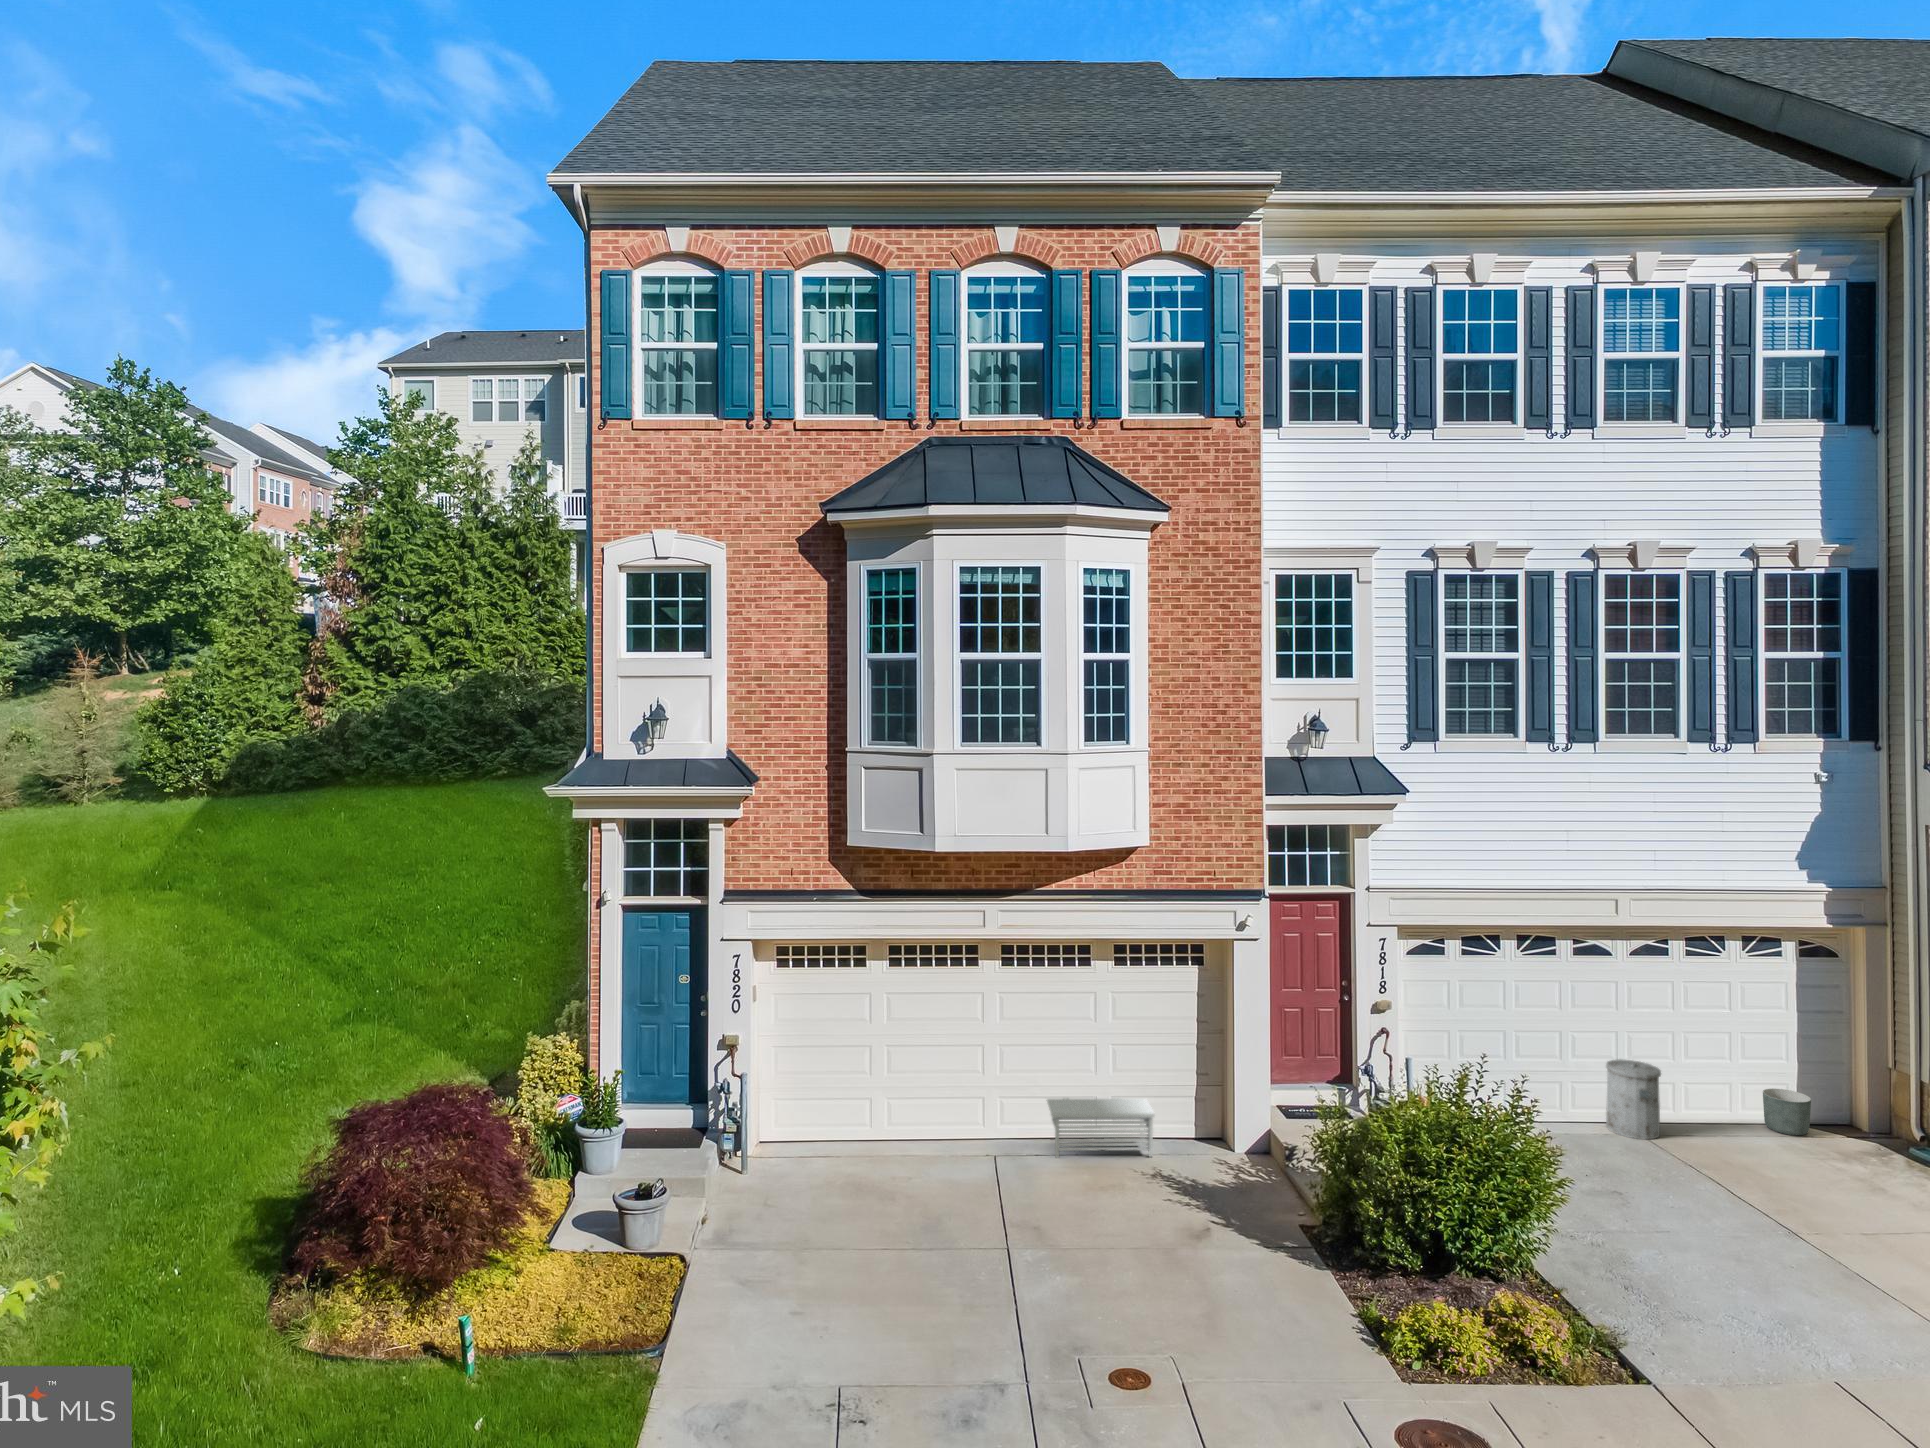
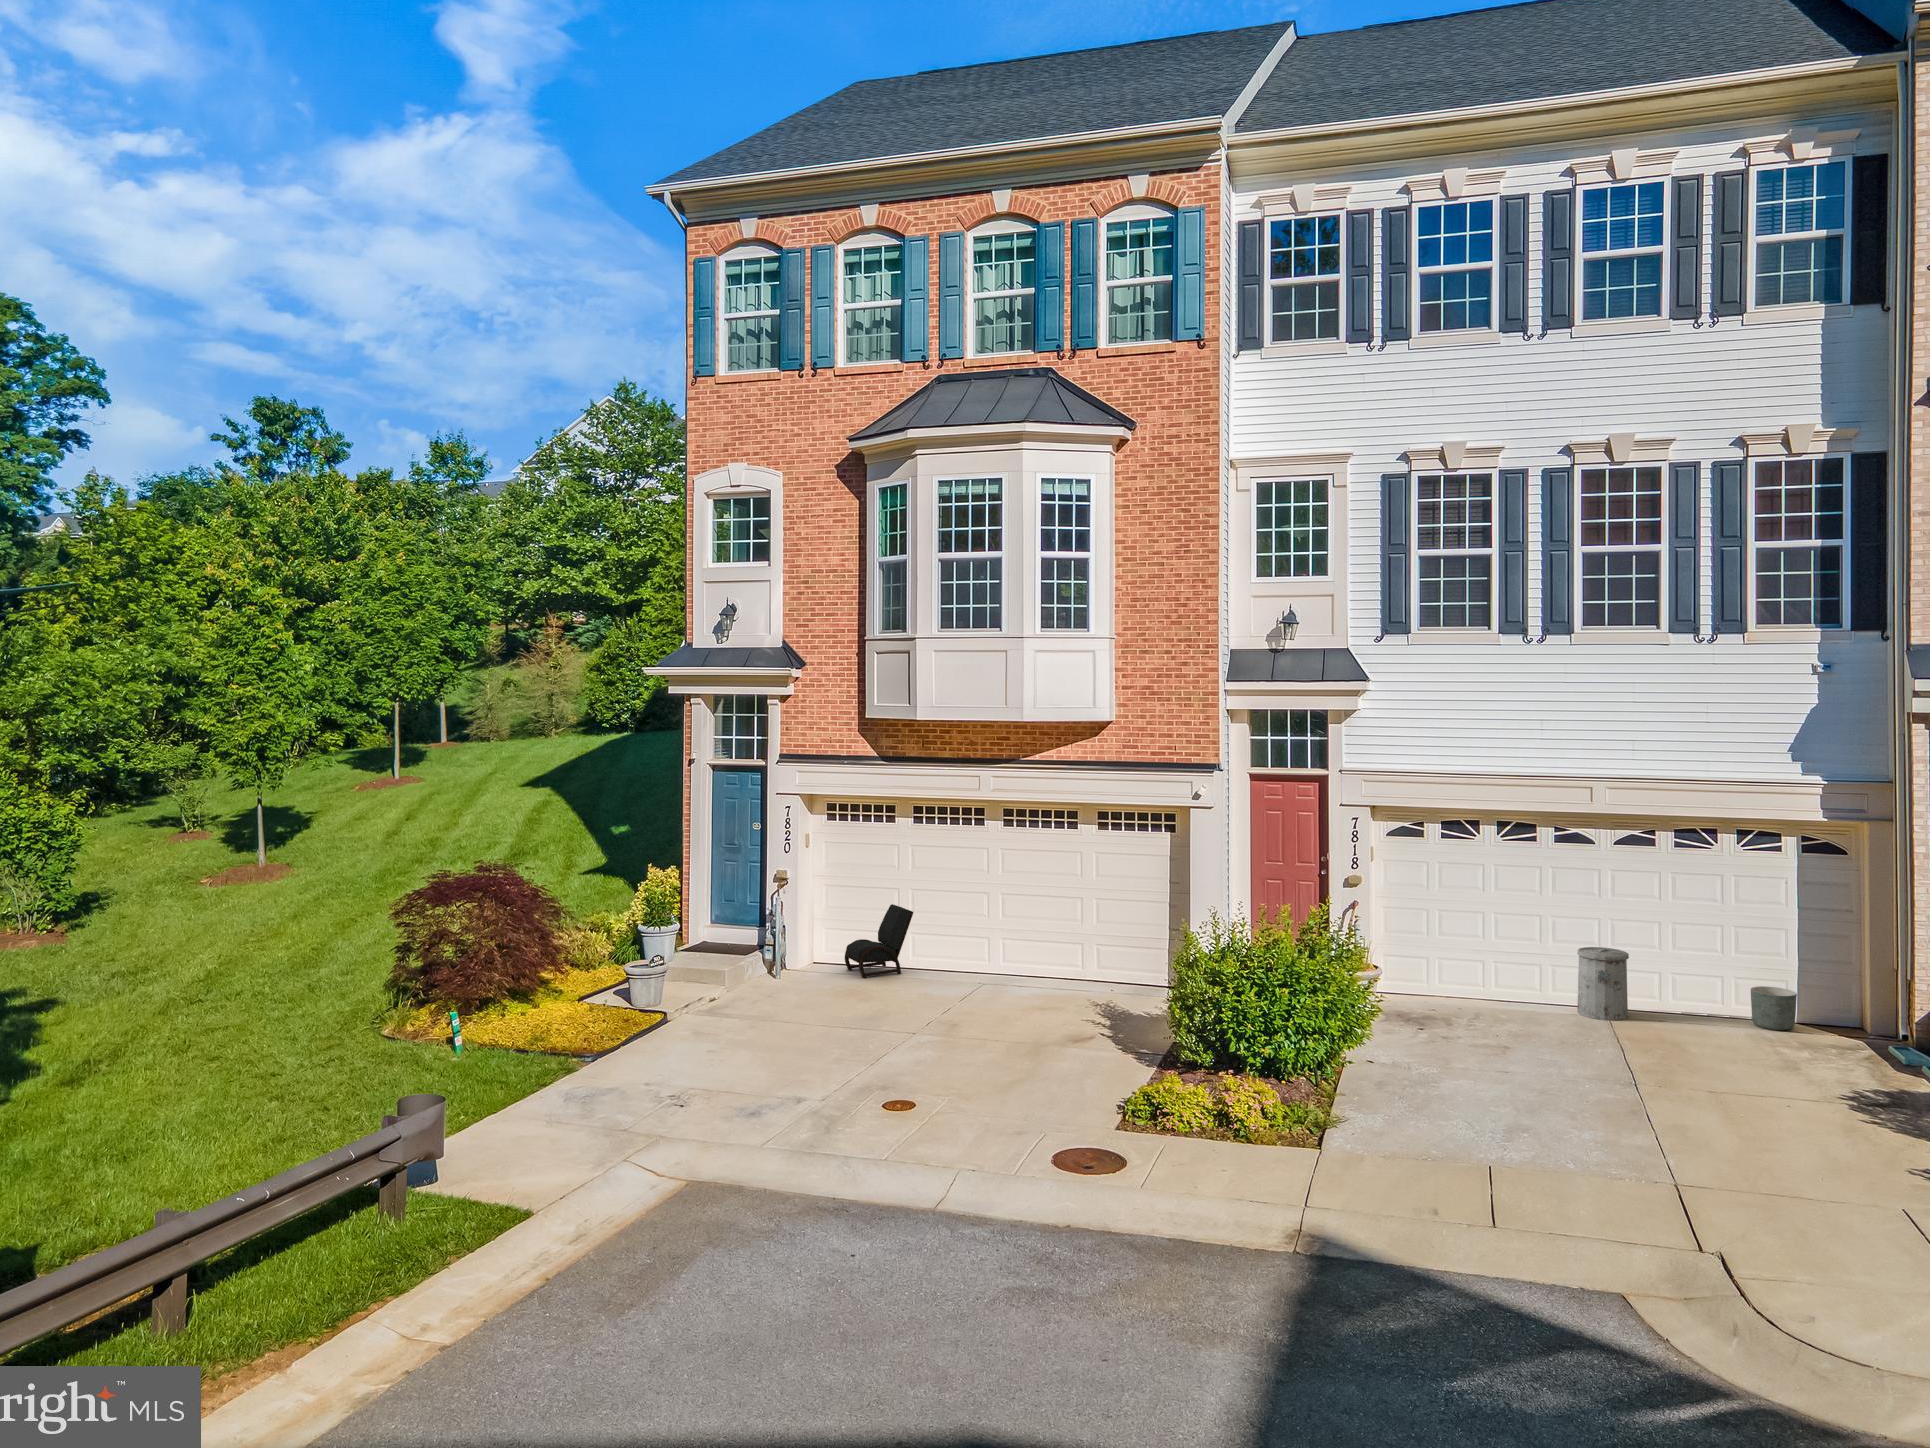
lounge chair: none [816,1065,898,1167] -> present [845,904,913,978]
storage bench: present [1047,1098,1155,1157] -> none [1028,940,1123,992]

